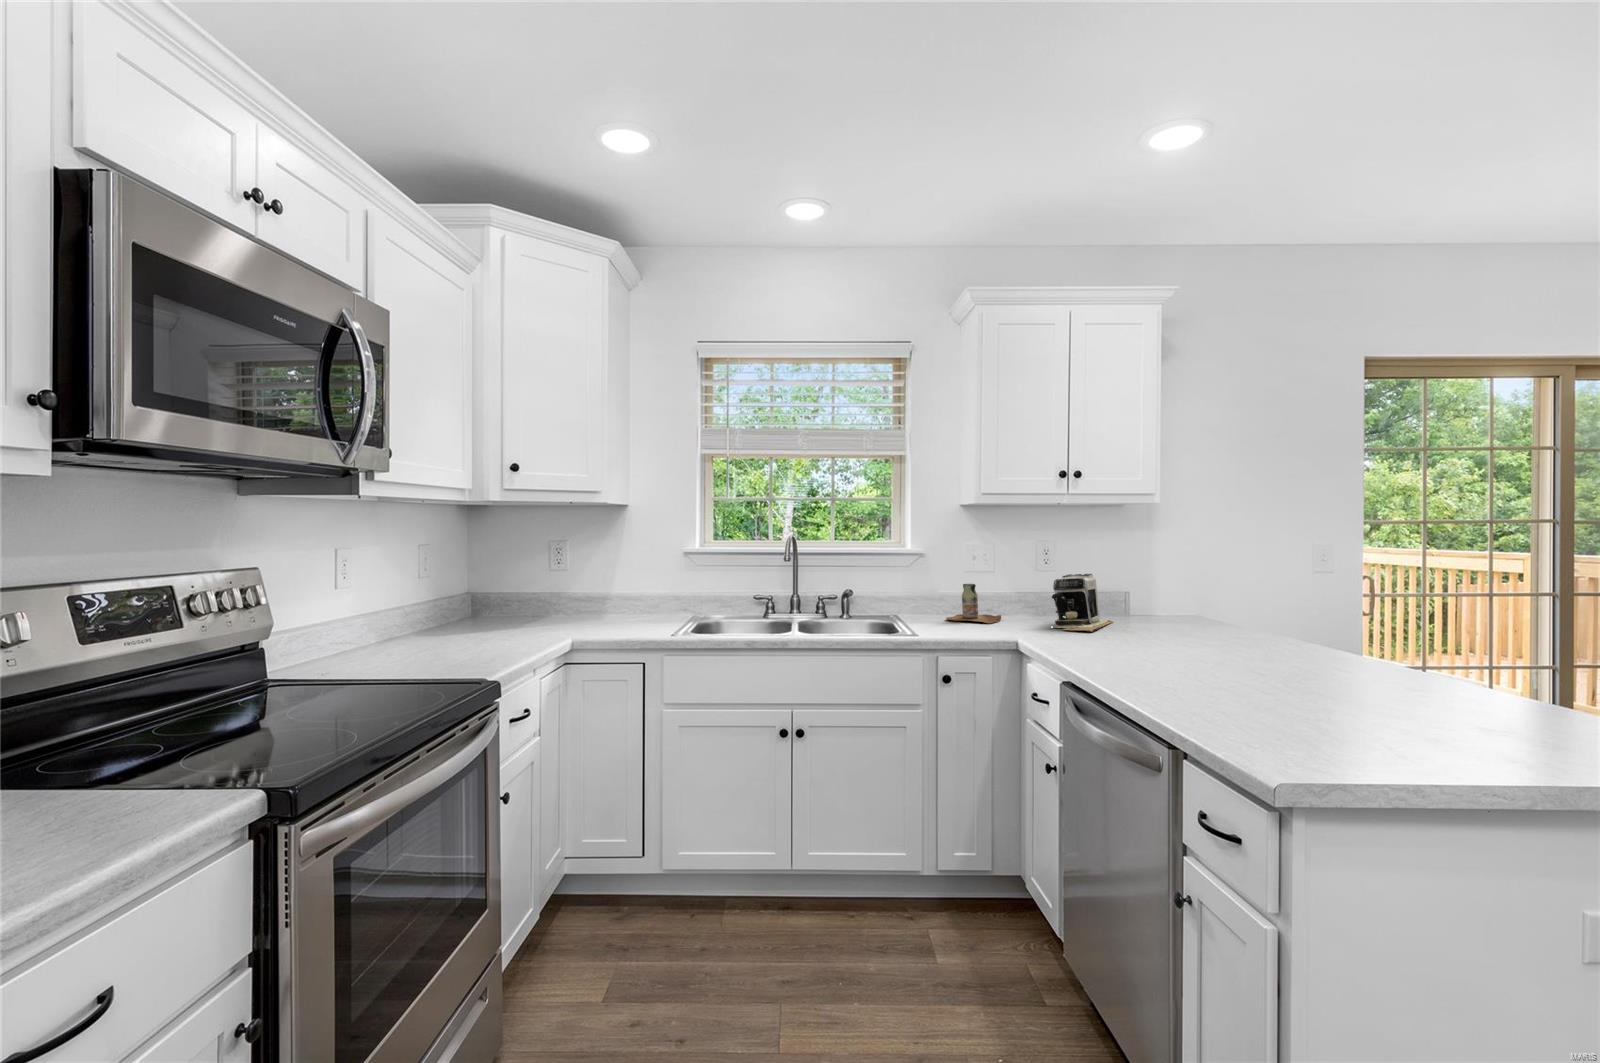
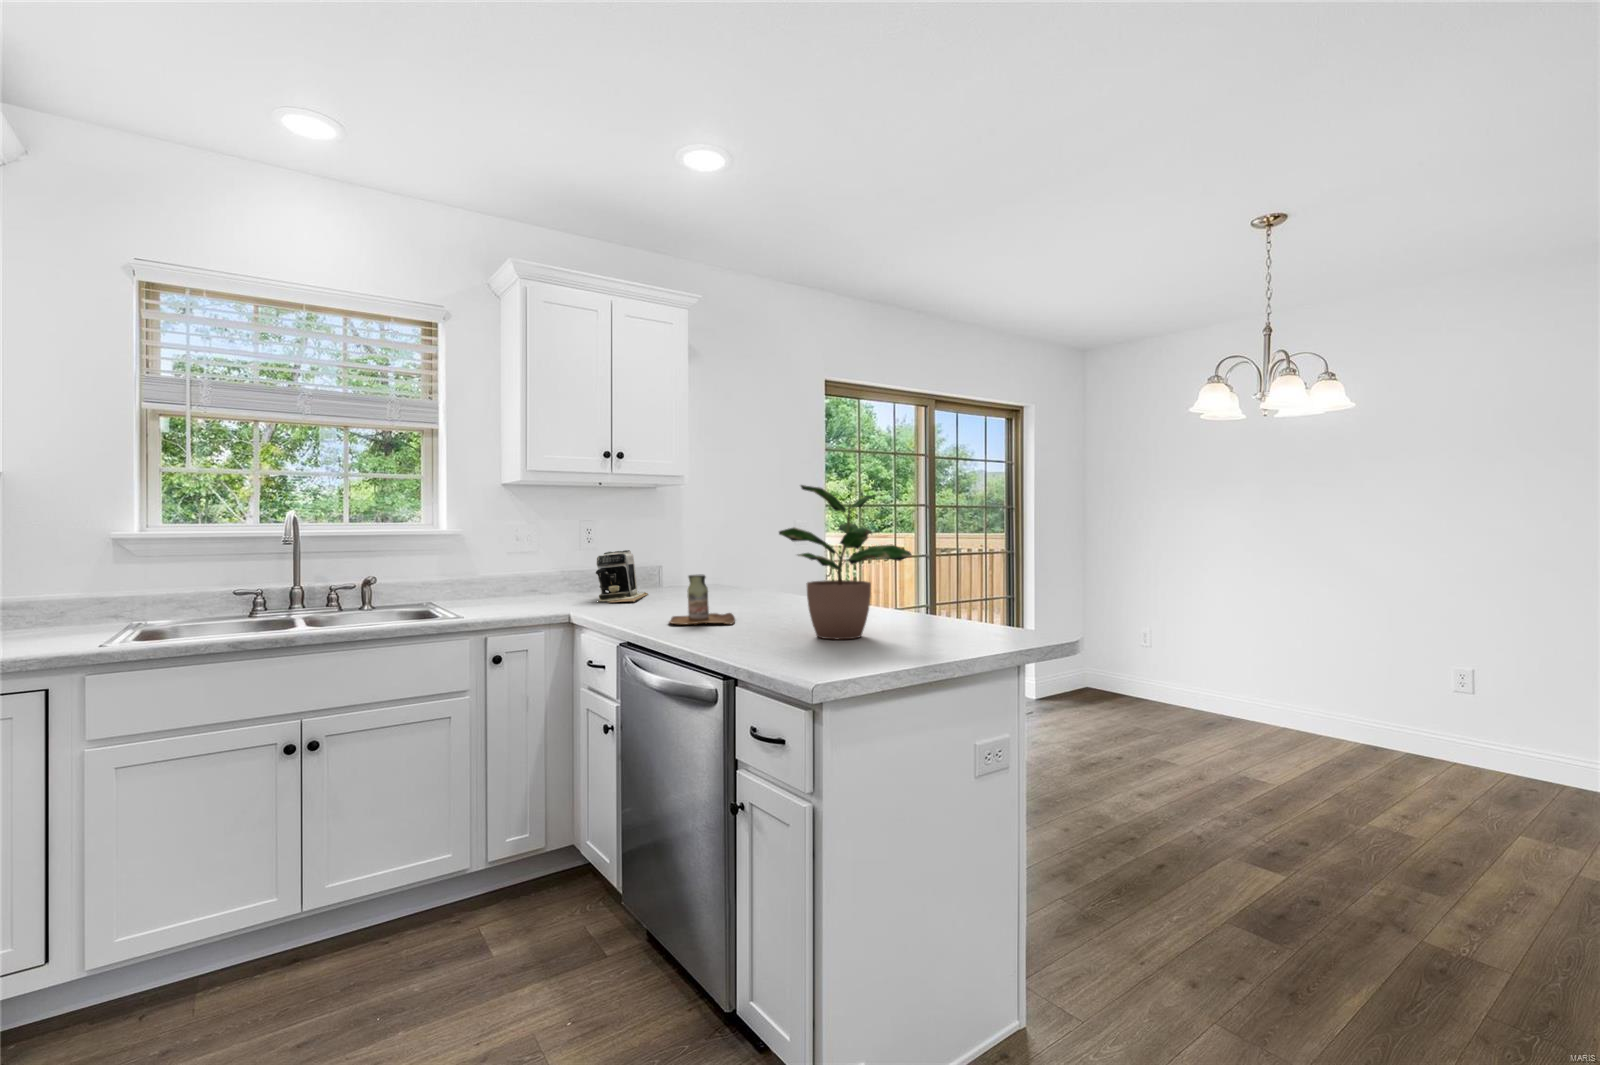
potted plant: none [1258,513,1481,723] -> present [779,485,911,639]
bottle: present [946,584,1001,624] -> present [669,574,735,624]

